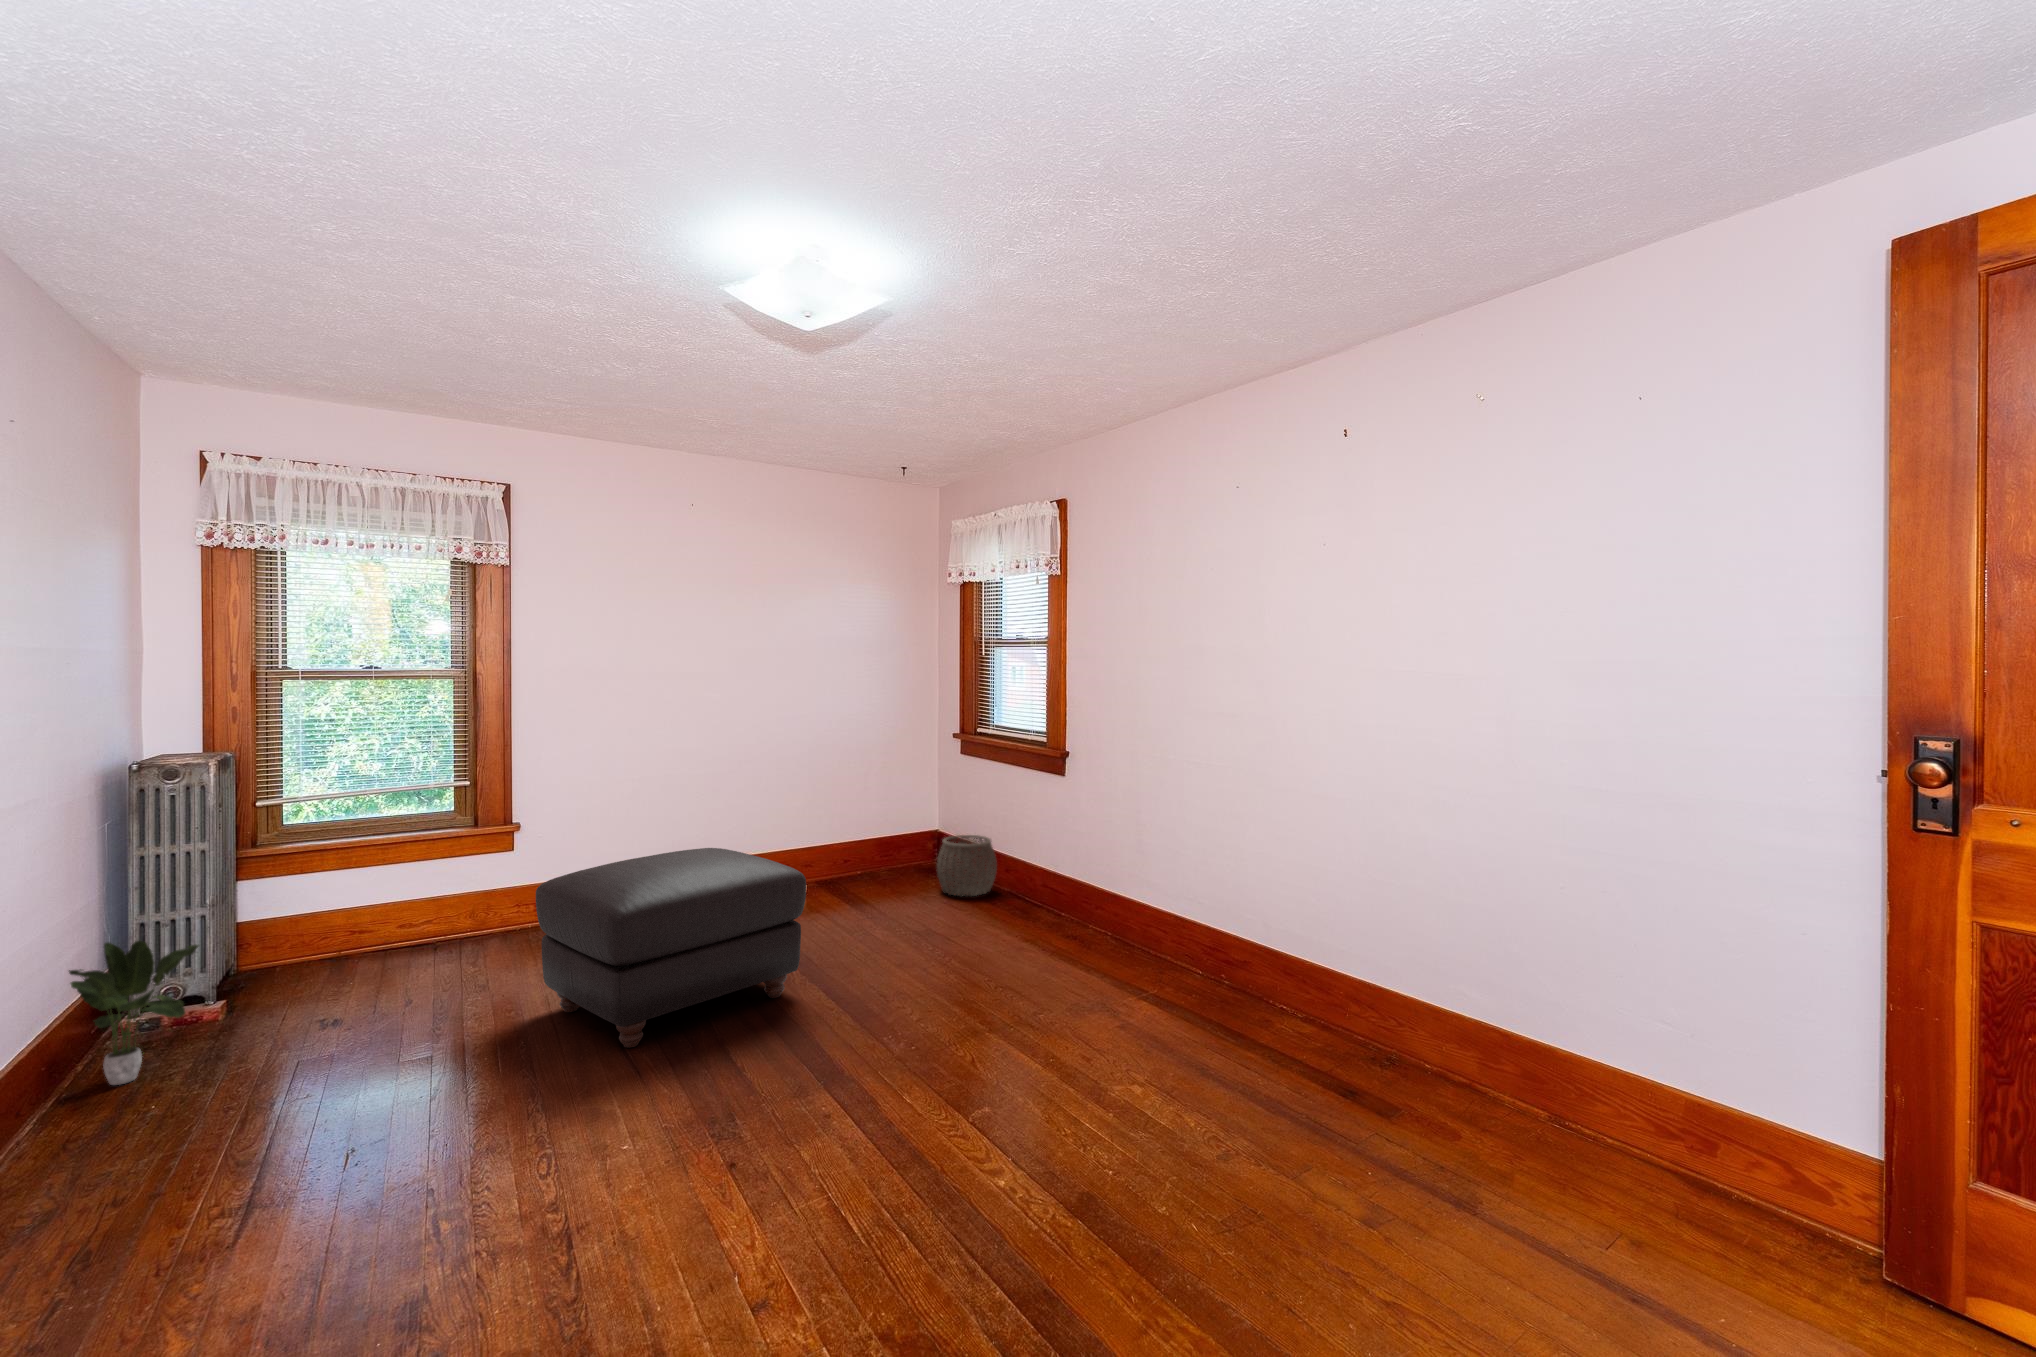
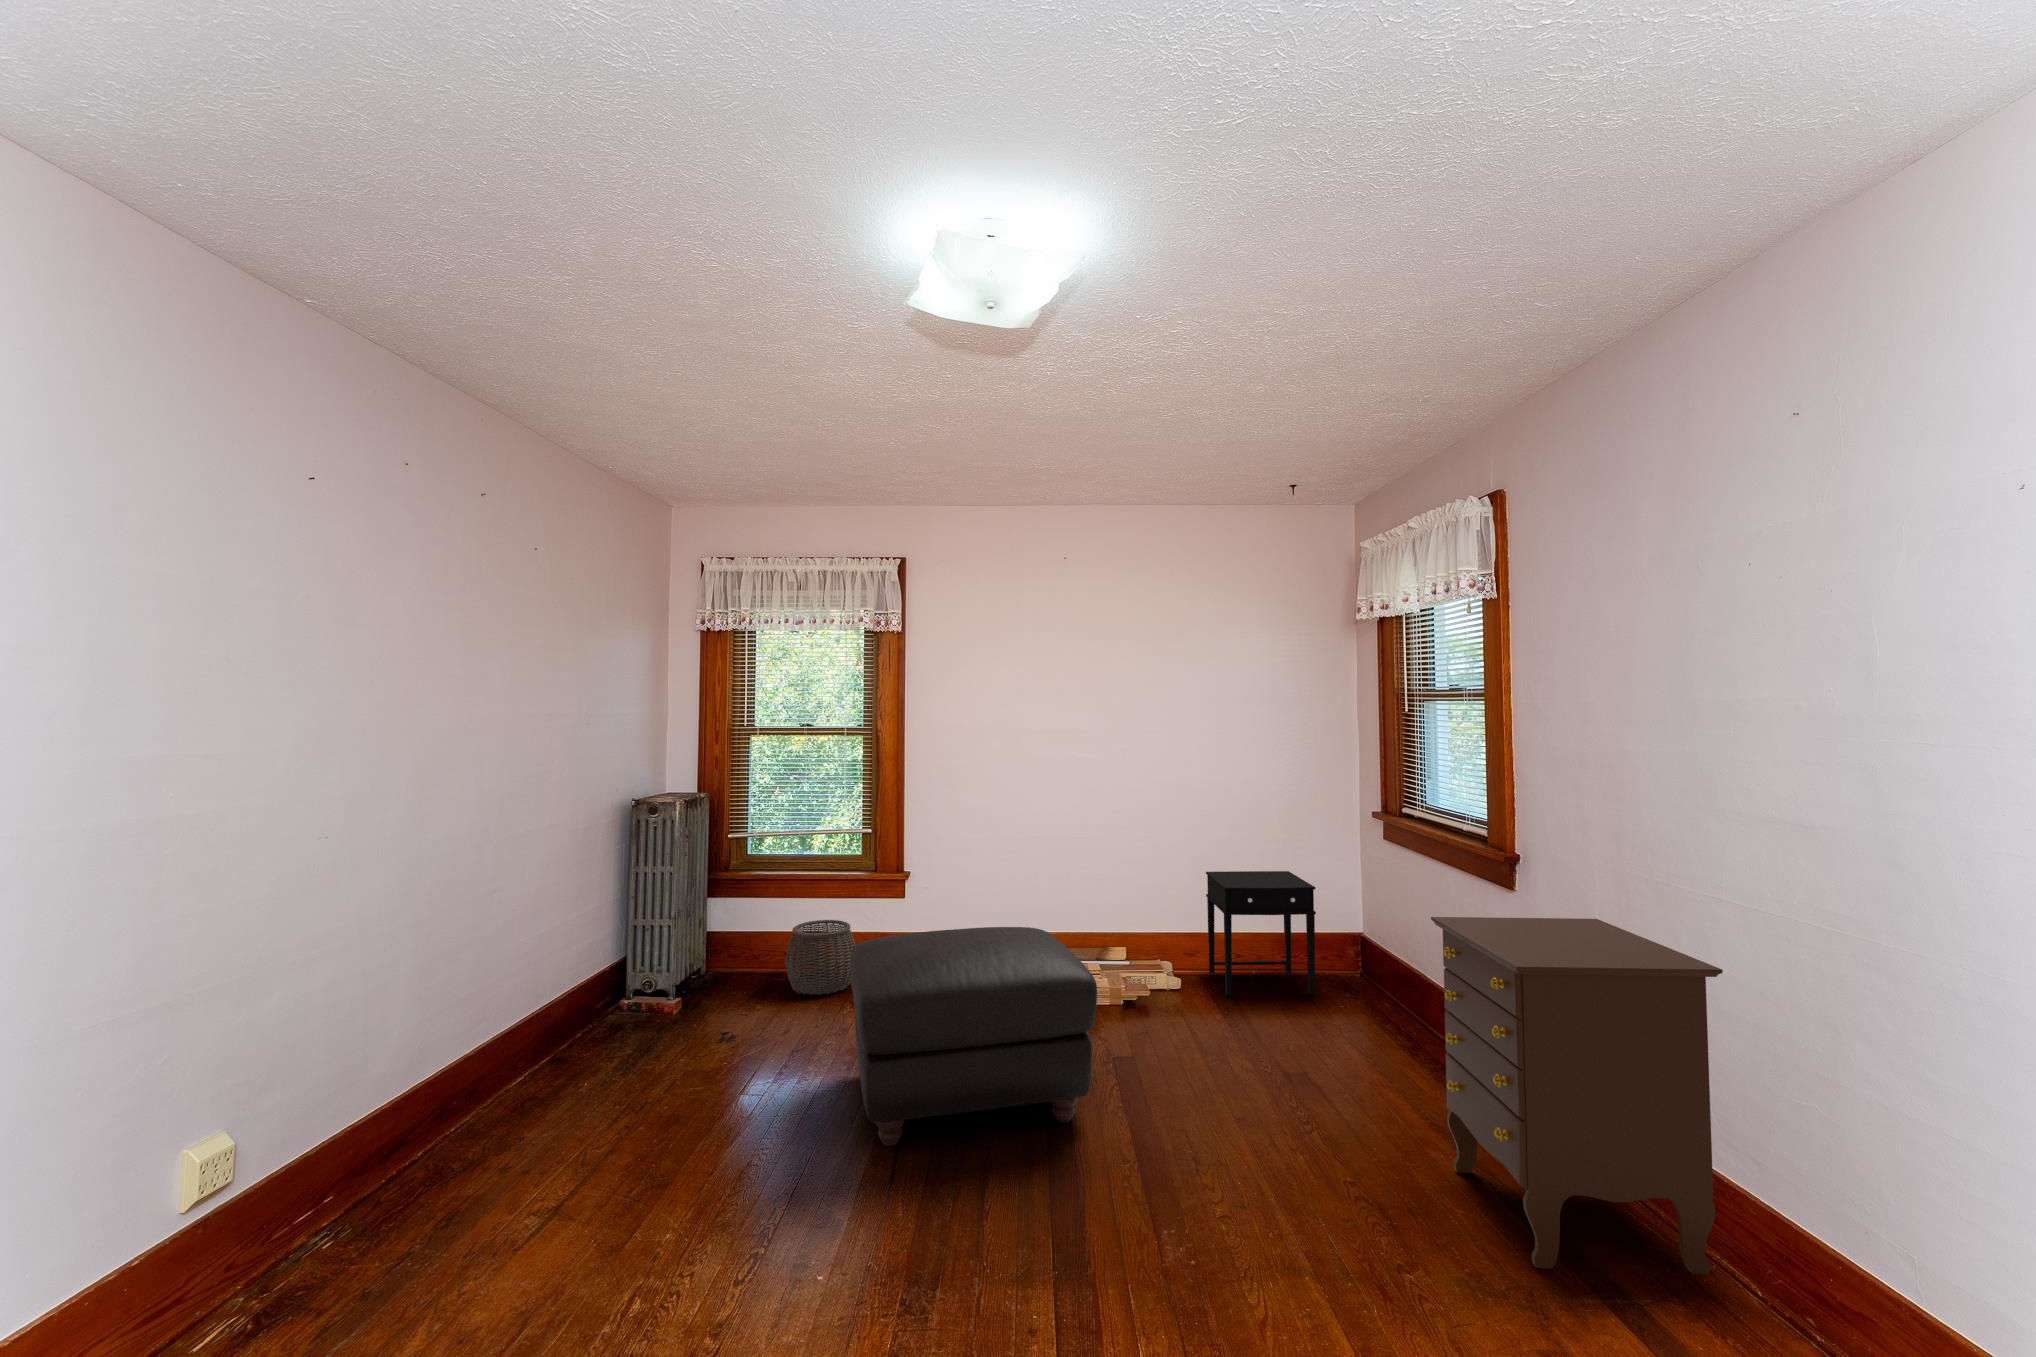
dresser: none [1042,786,1201,991] -> present [1431,917,1723,1274]
side table: none [817,790,914,896] -> present [1206,871,1316,996]
woven basket: present [937,835,997,896] -> present [785,920,855,995]
potted plant: present [69,941,199,1085] -> none [544,944,627,1061]

